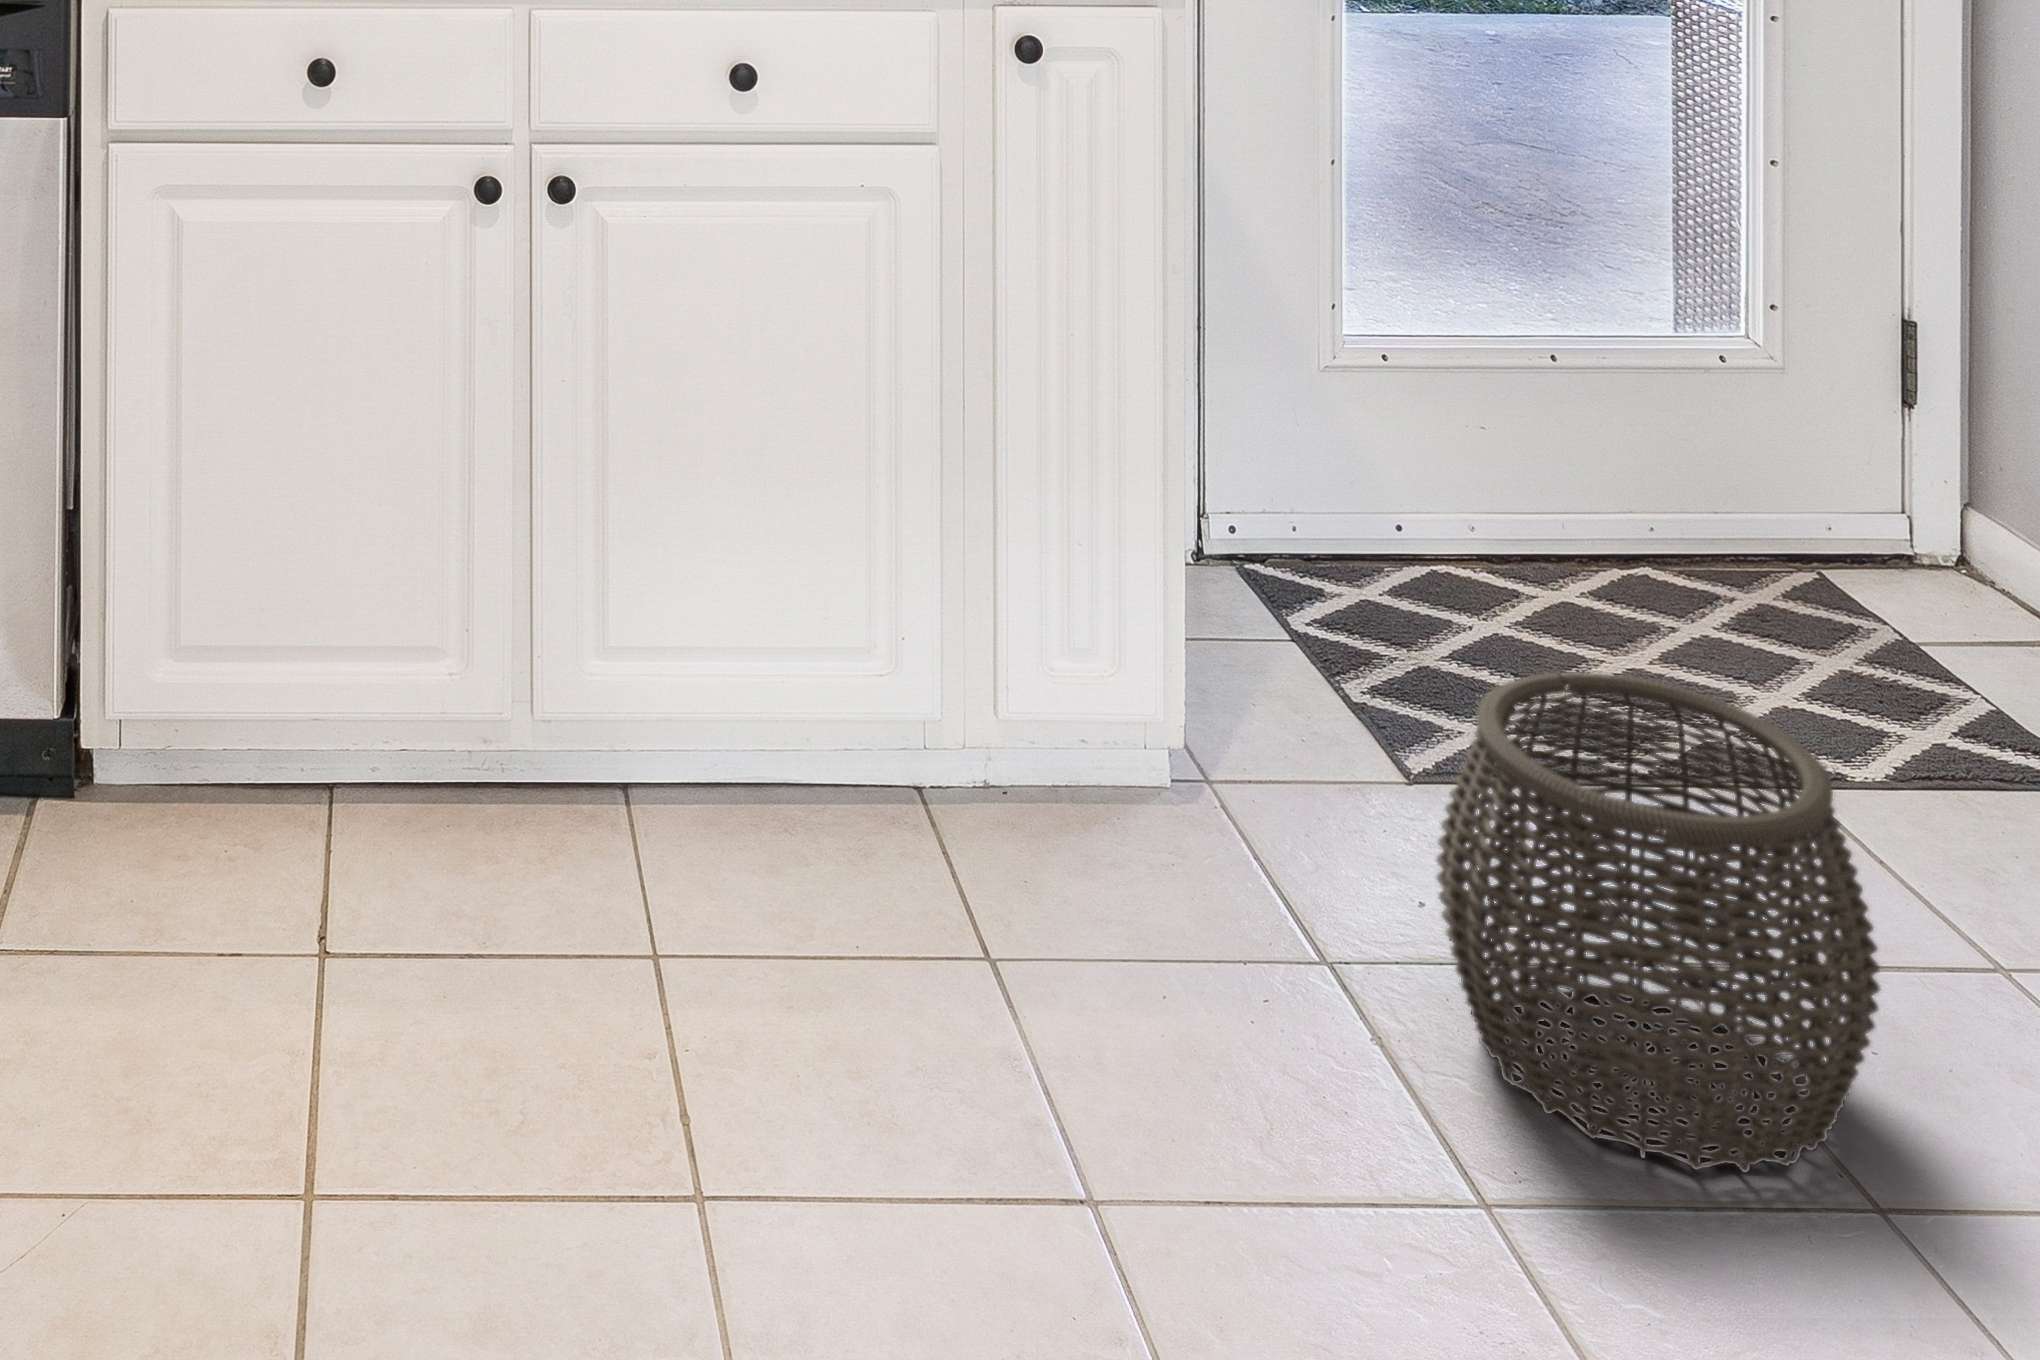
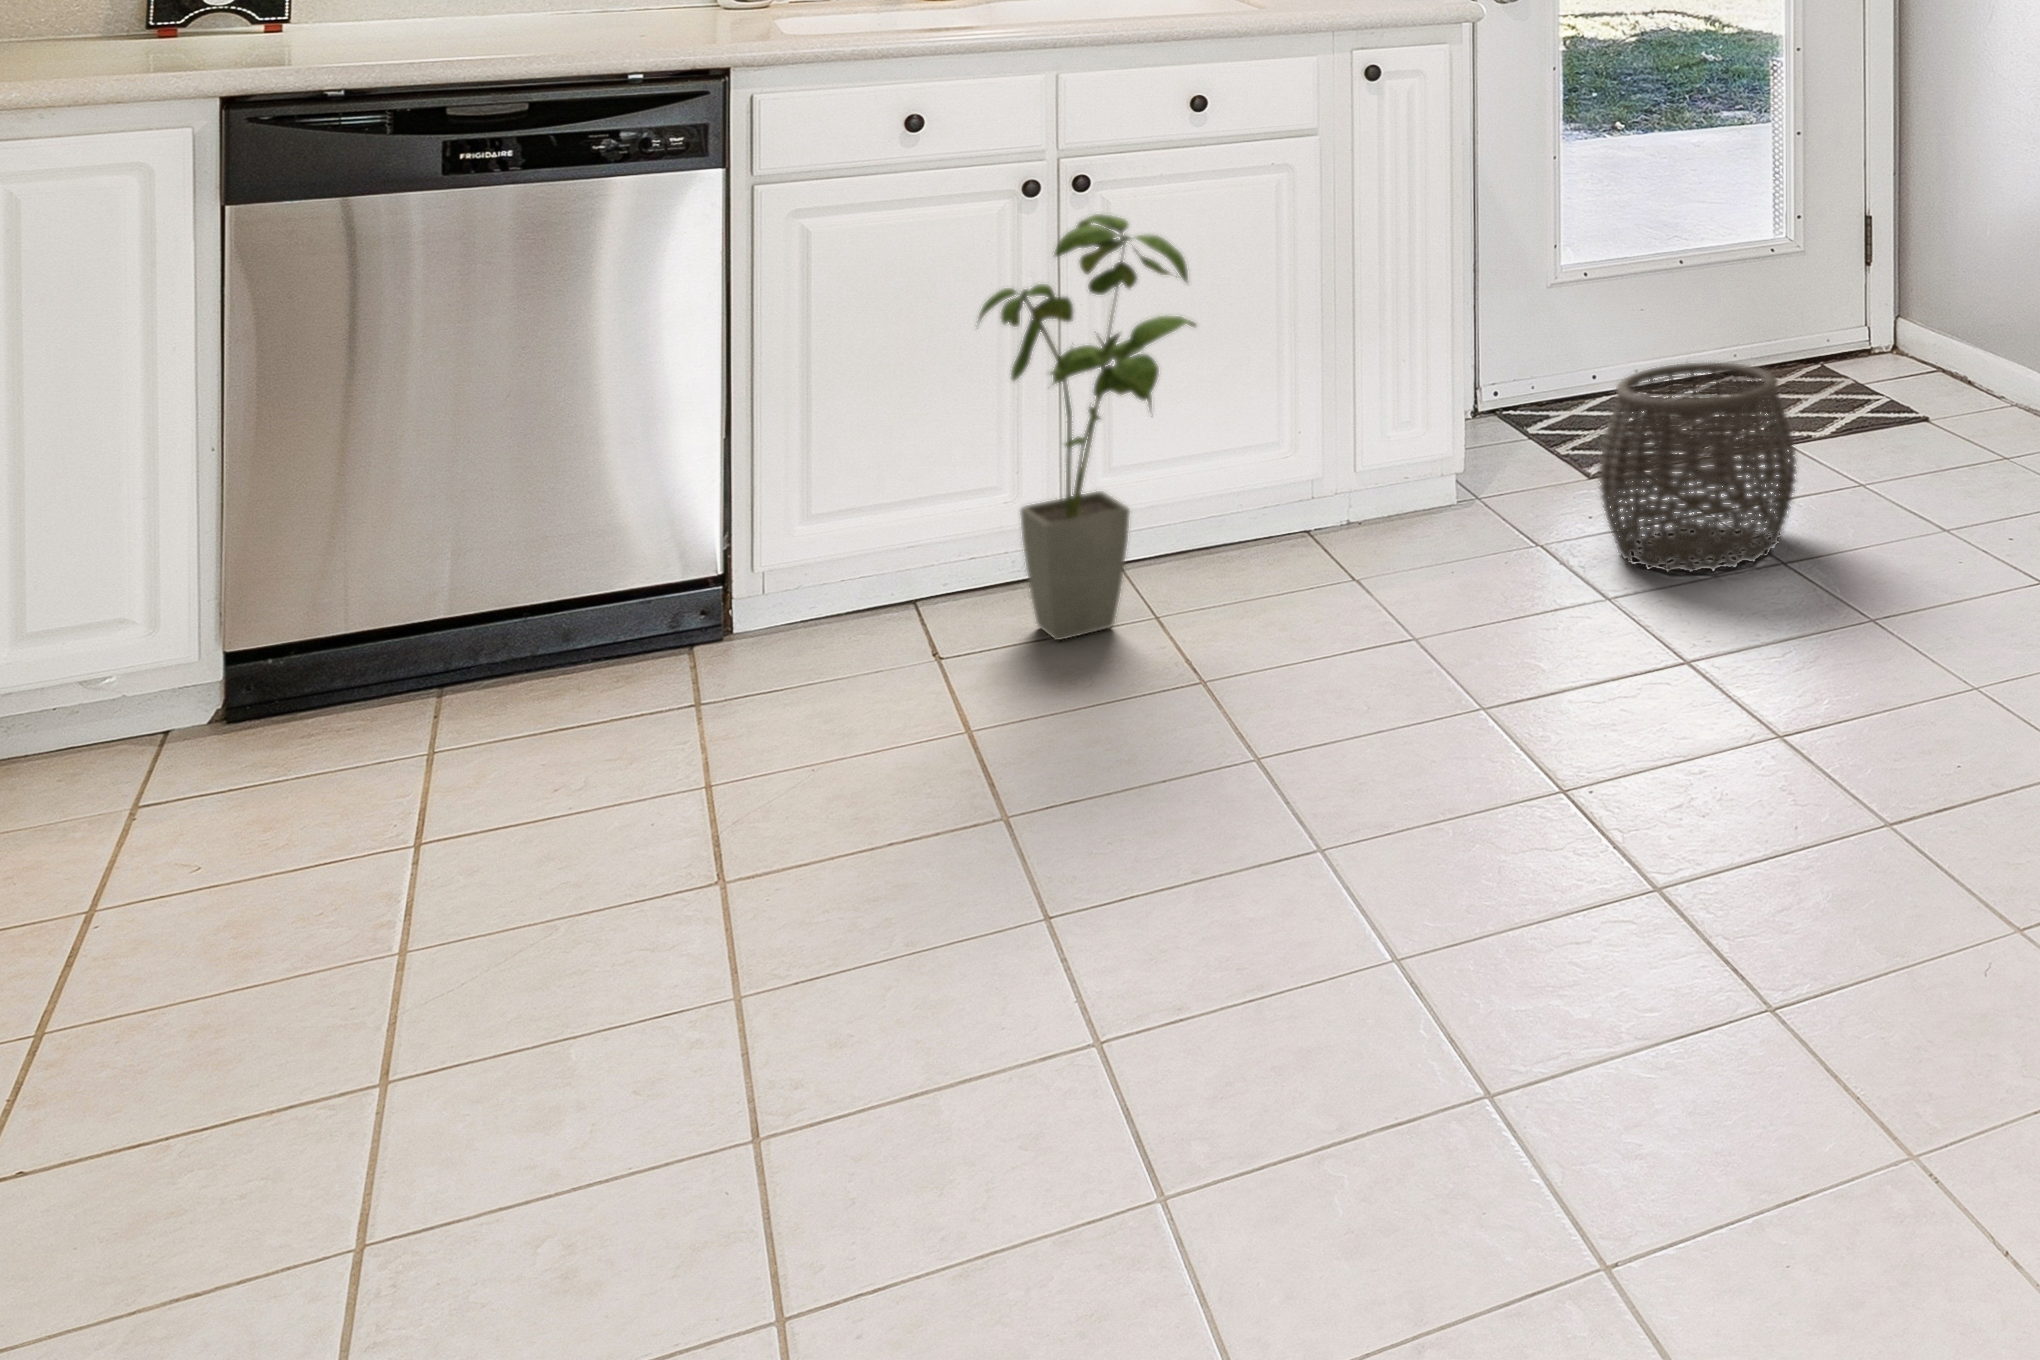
house plant: none [386,266,729,968] -> present [977,214,1196,640]

